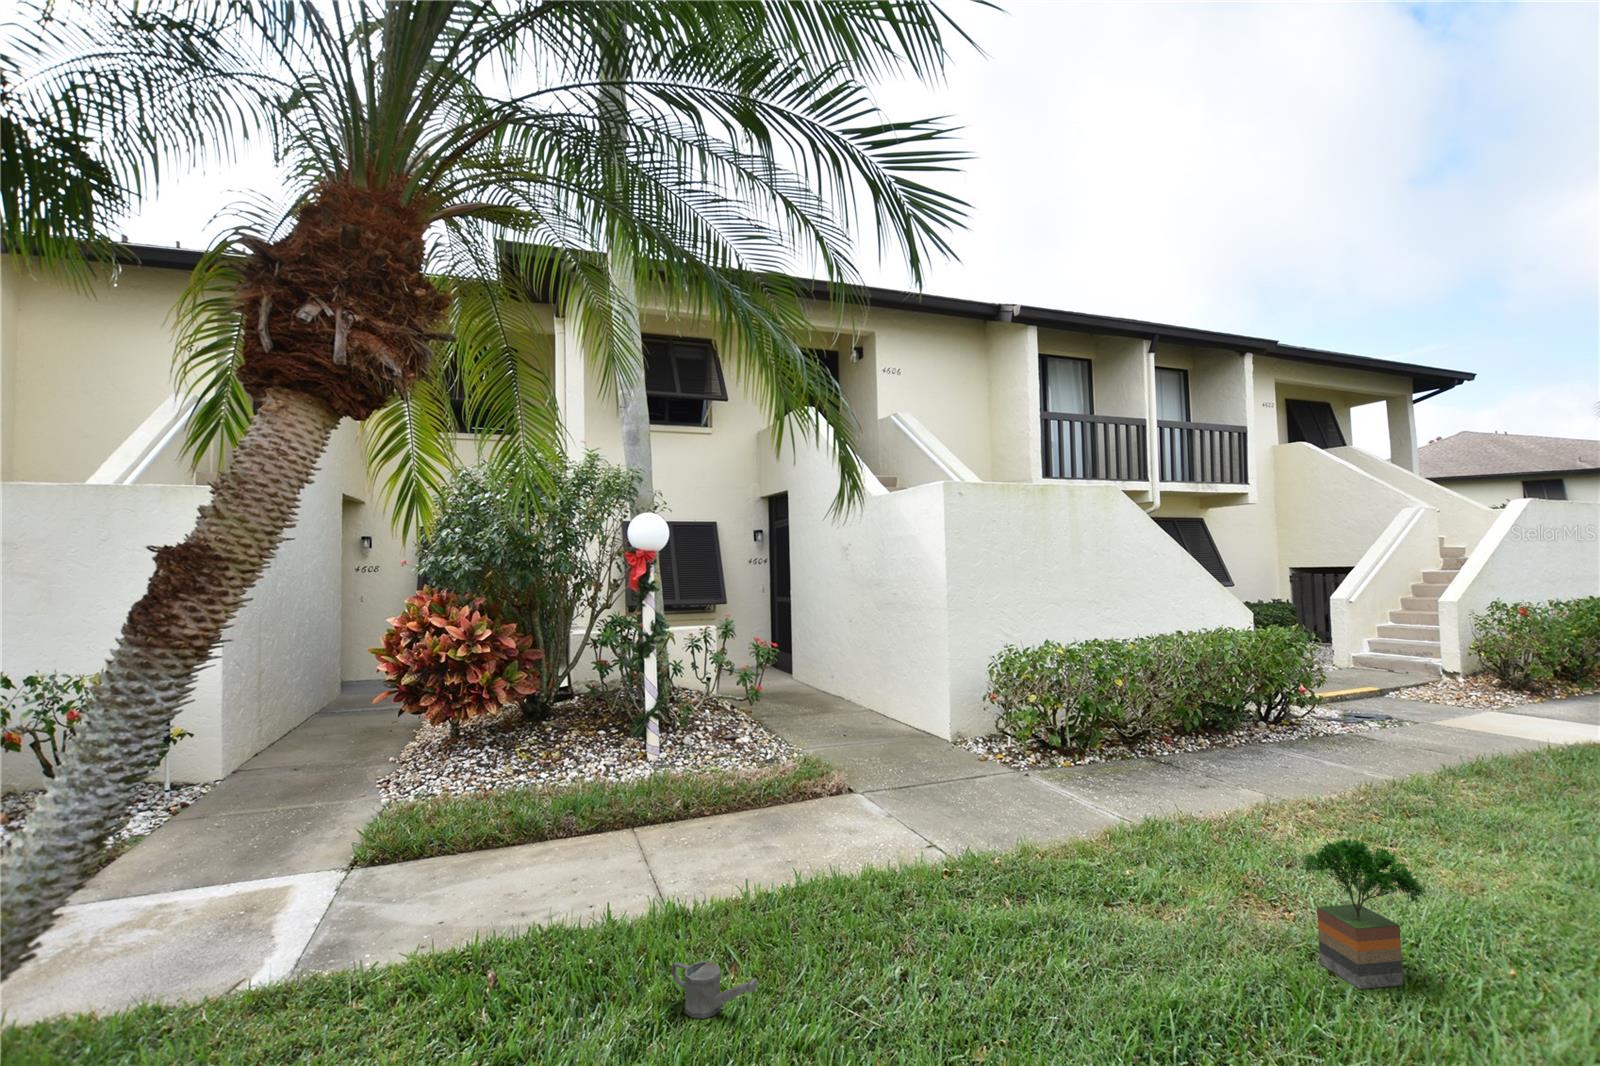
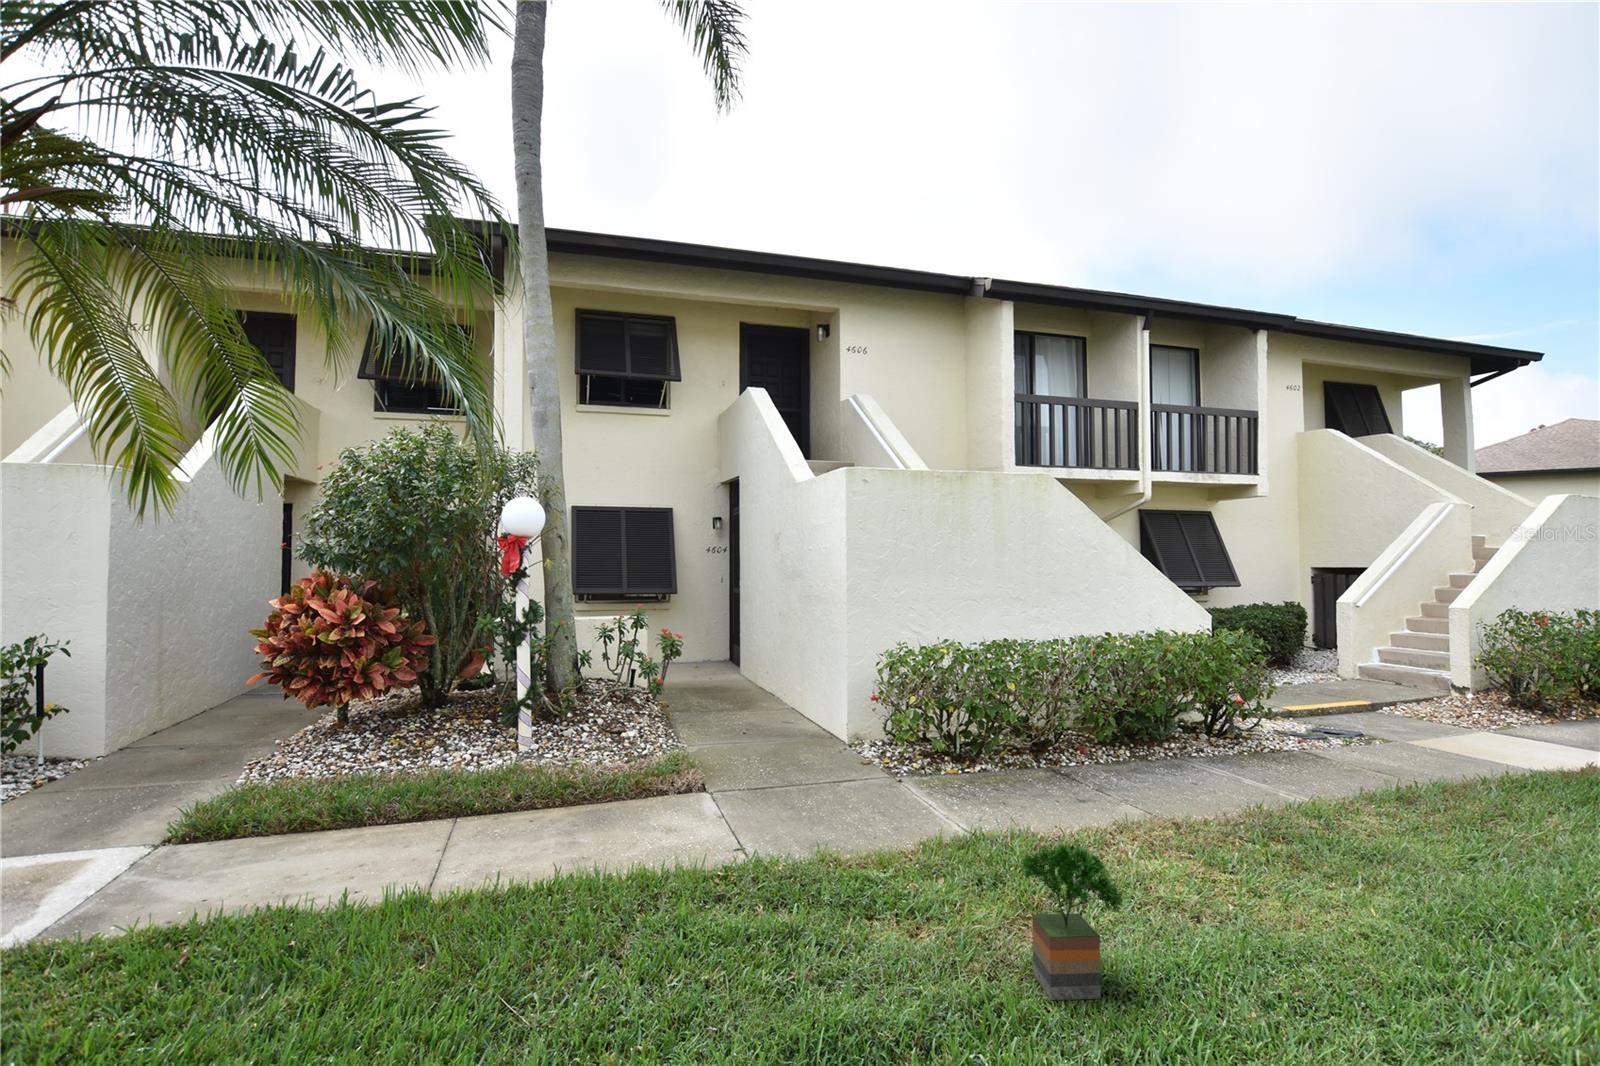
watering can: present [671,961,757,1019] -> none [348,938,413,994]

